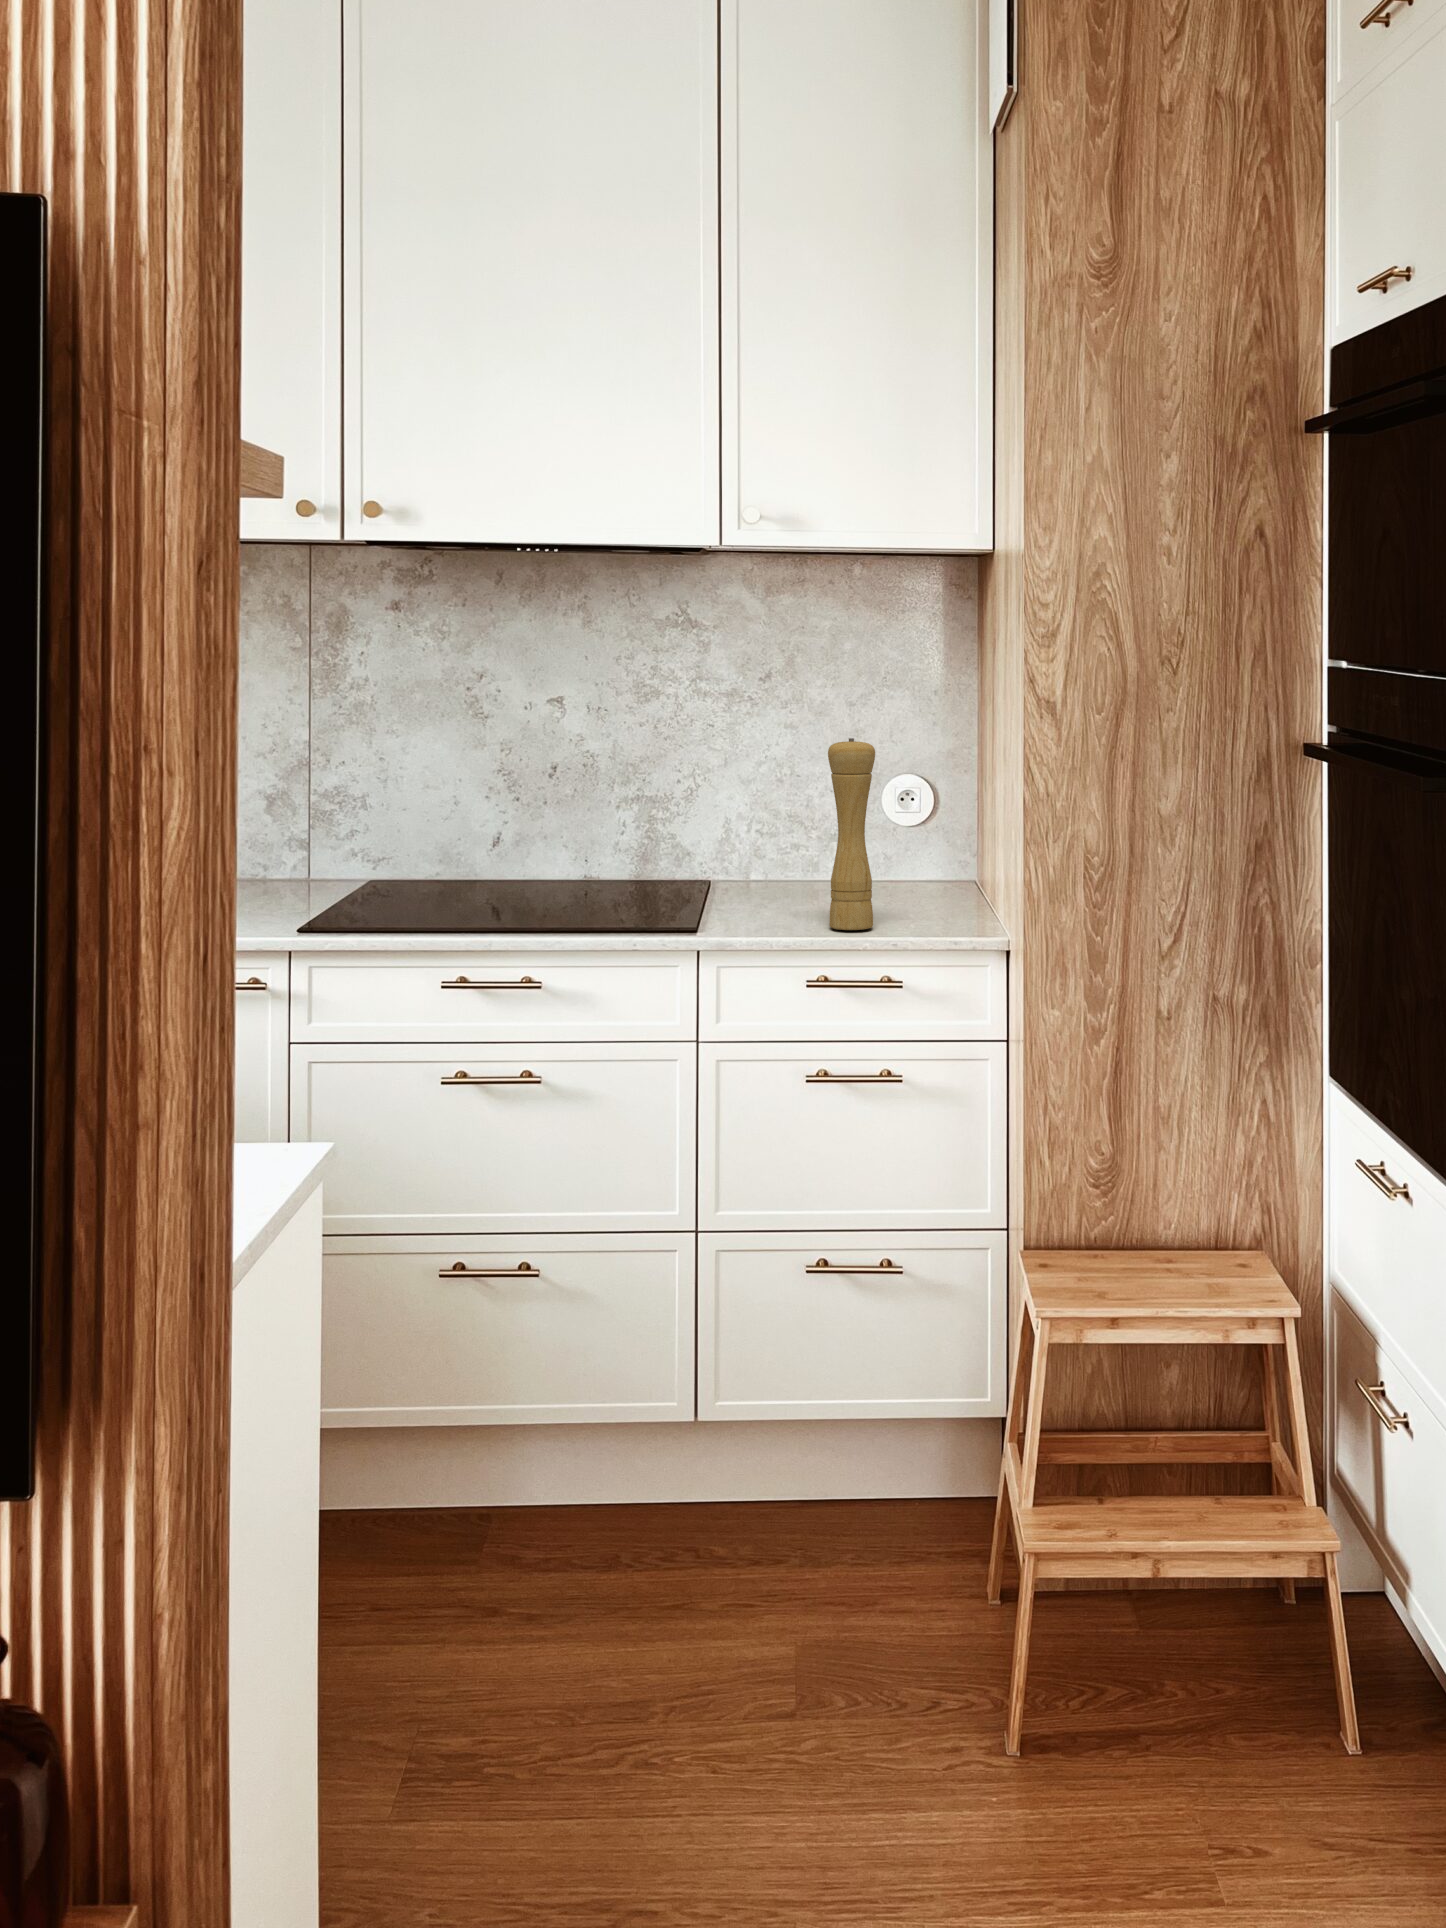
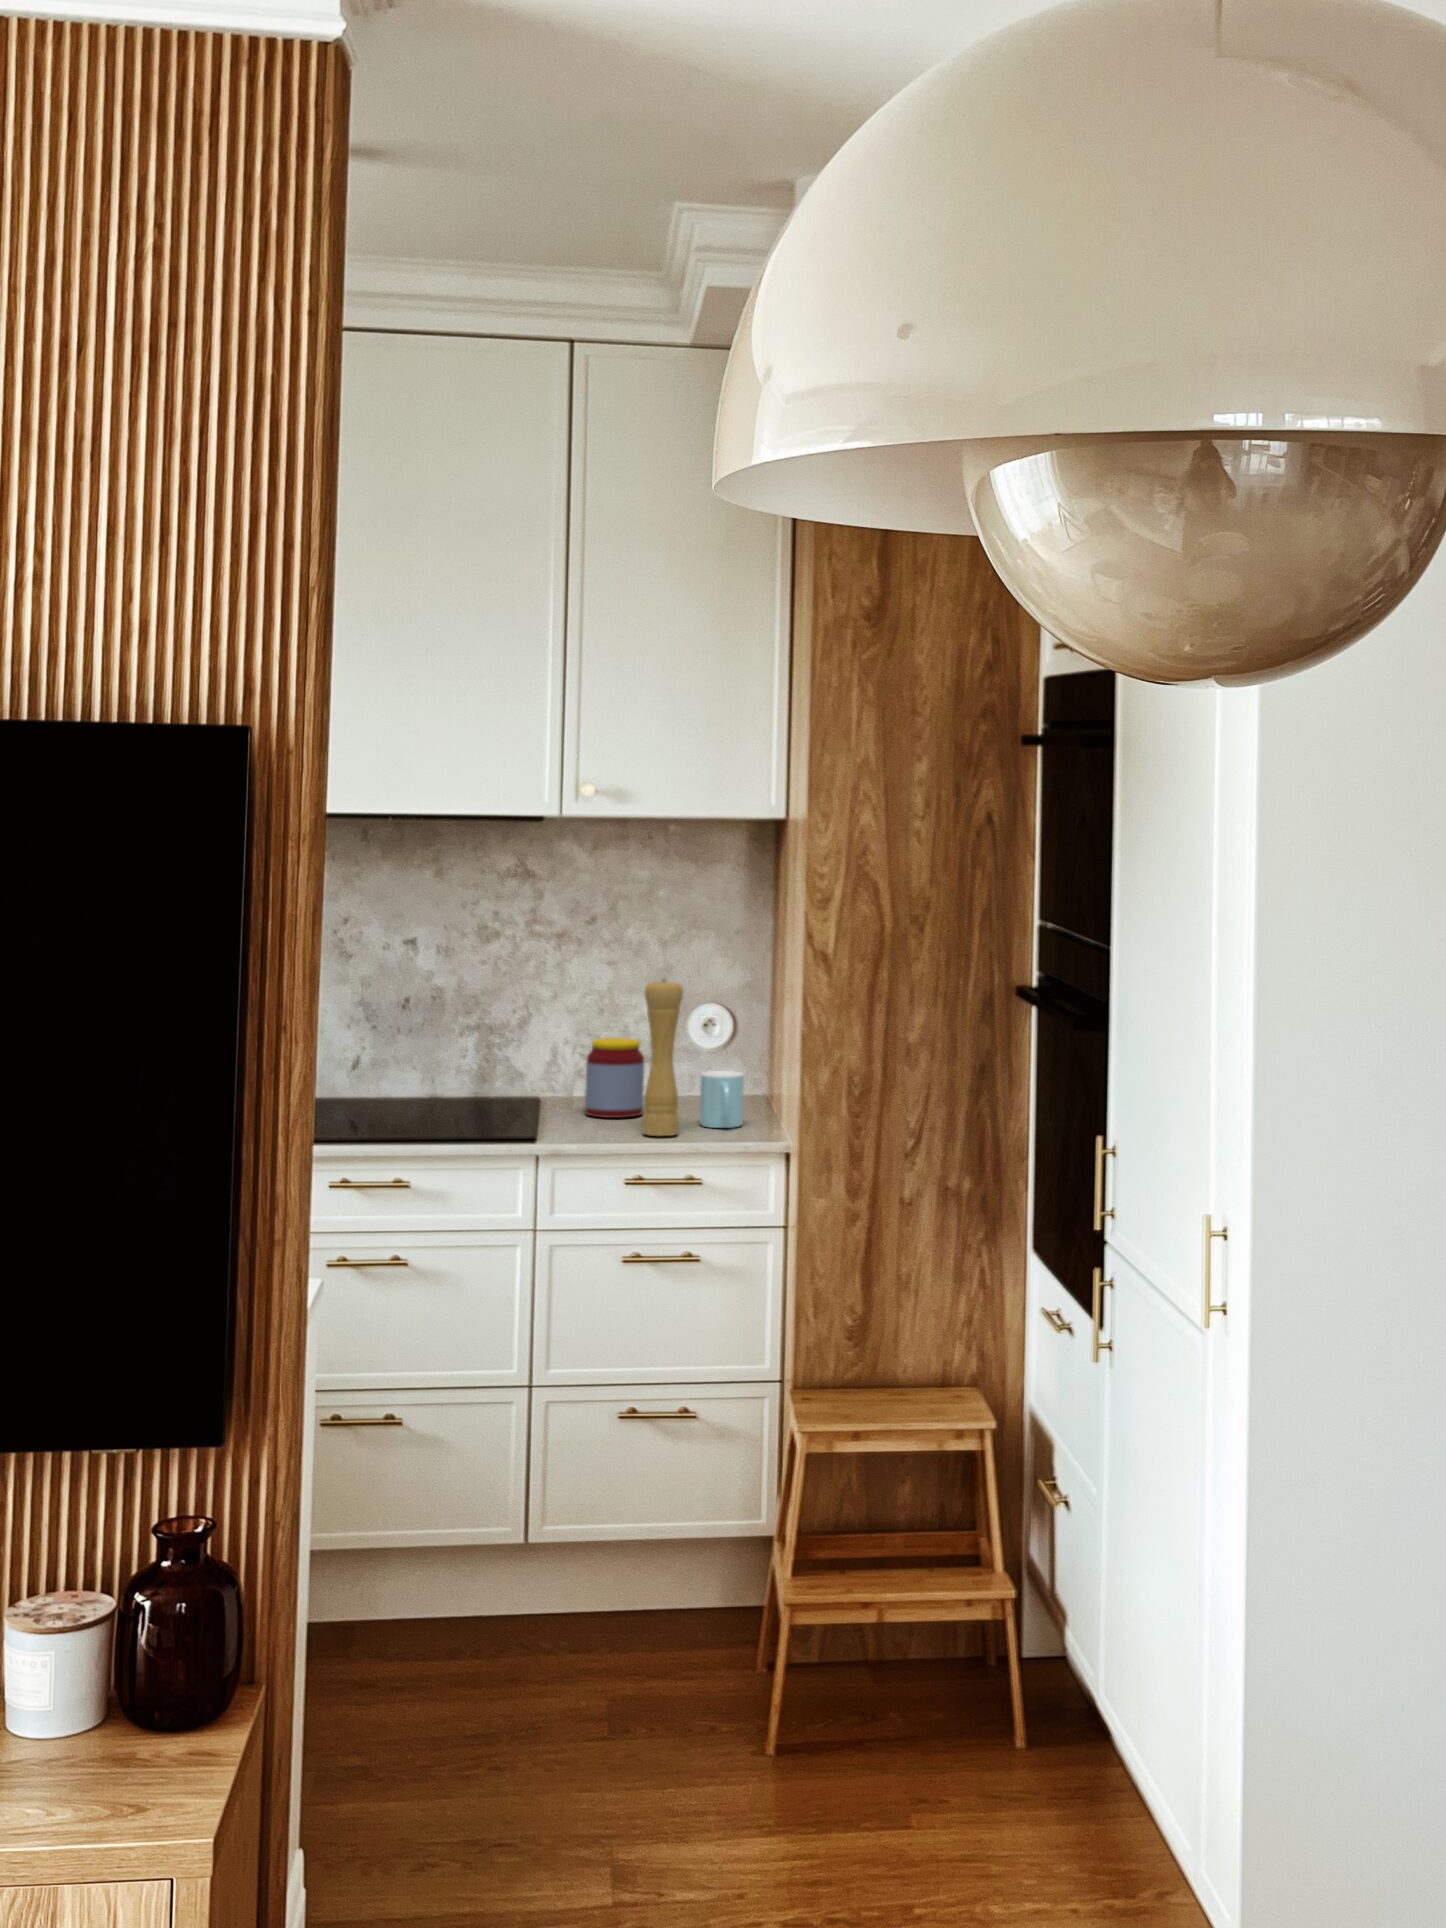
jar: none [762,812,831,907] -> present [585,1038,644,1118]
mug: none [899,850,951,919] -> present [700,1071,744,1128]

